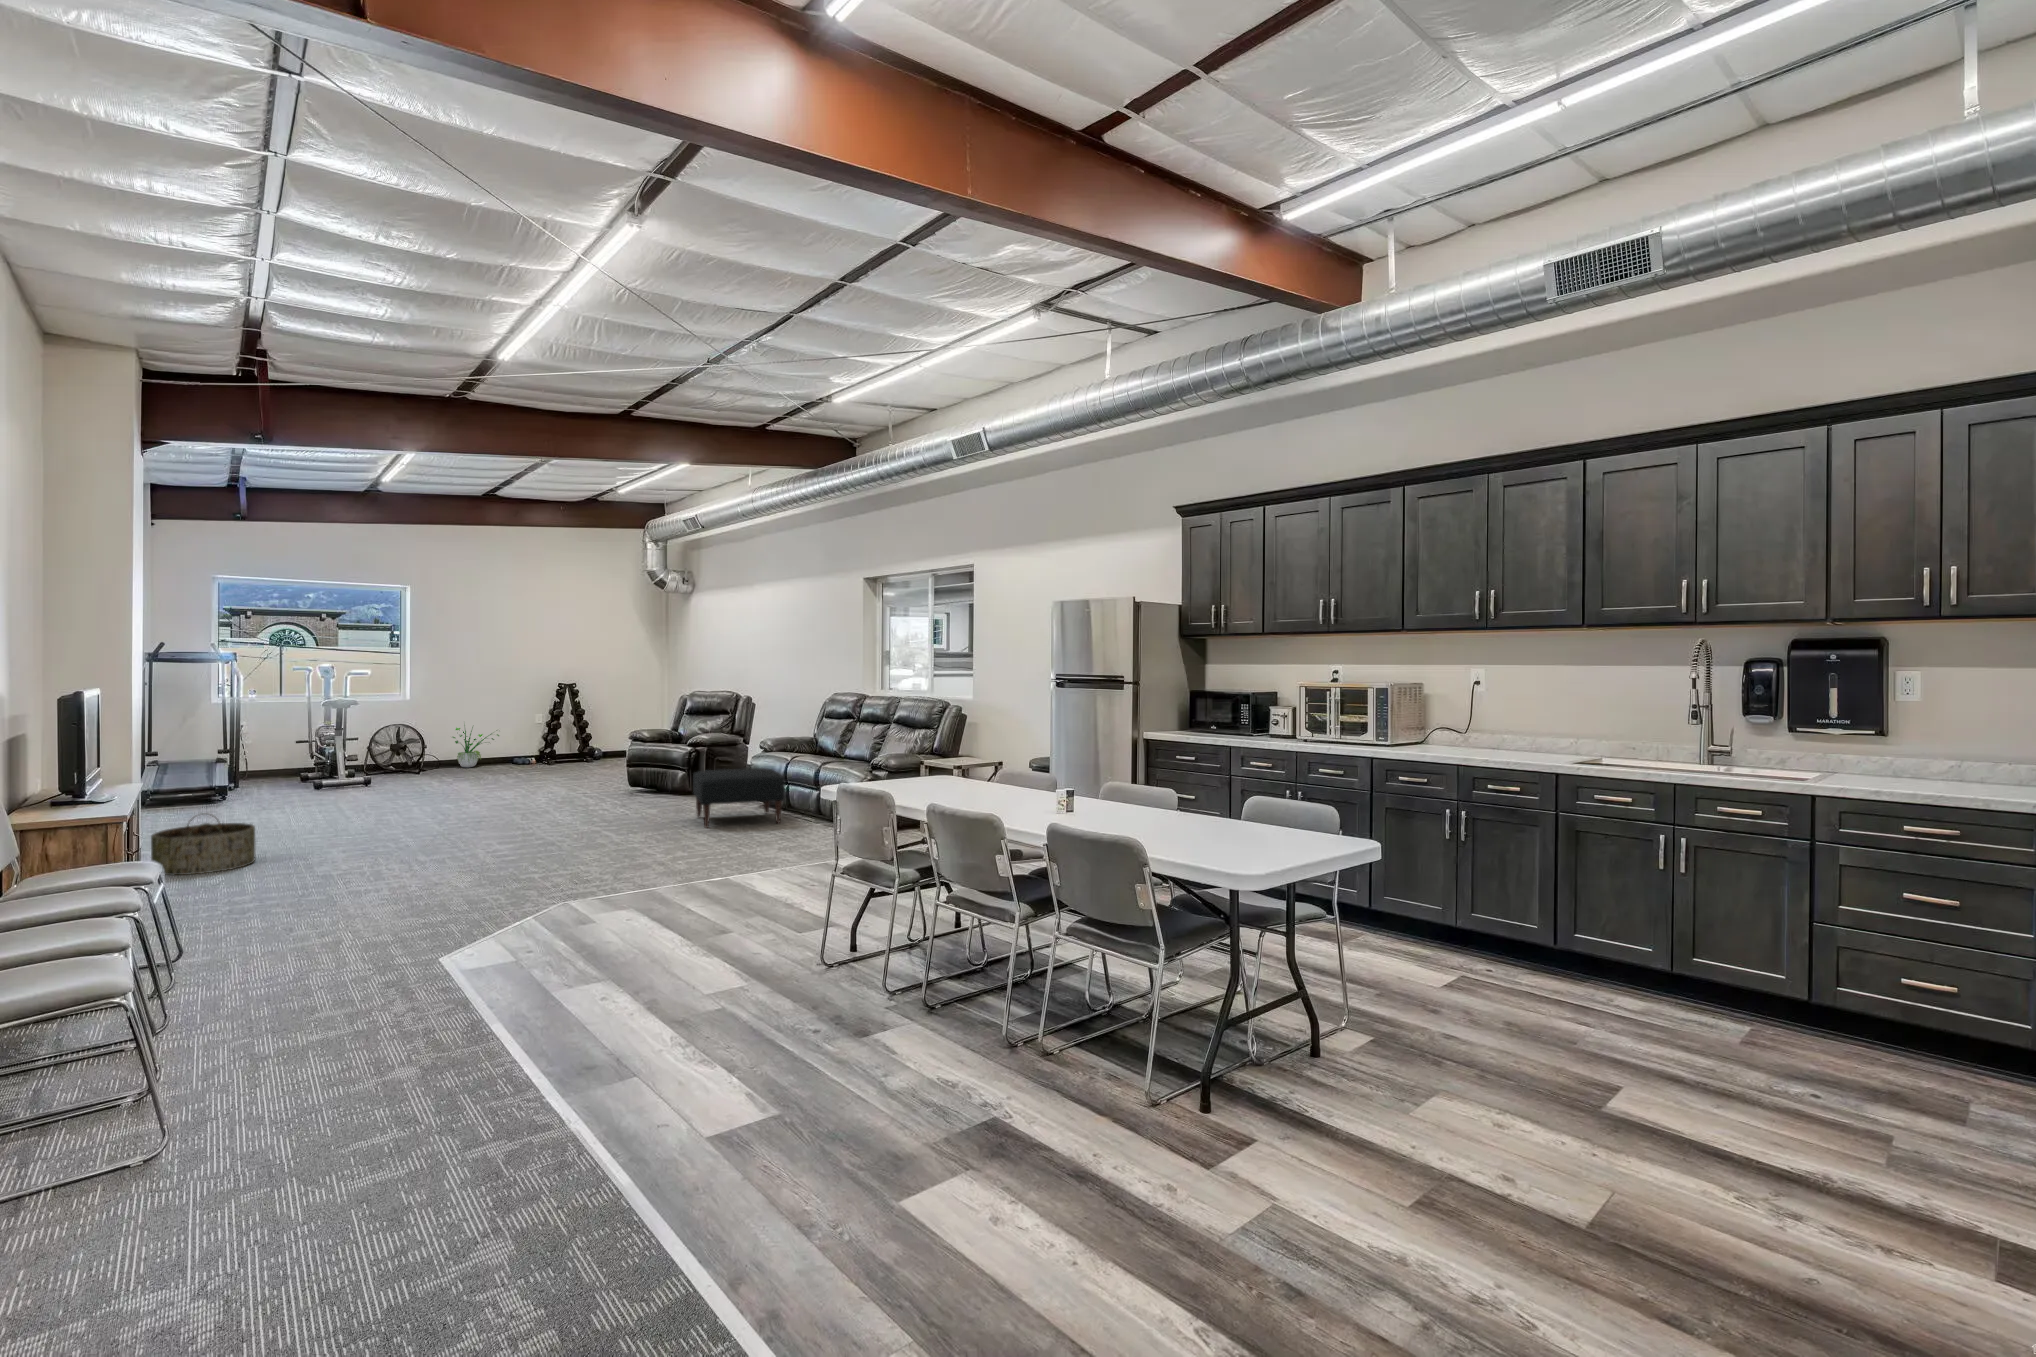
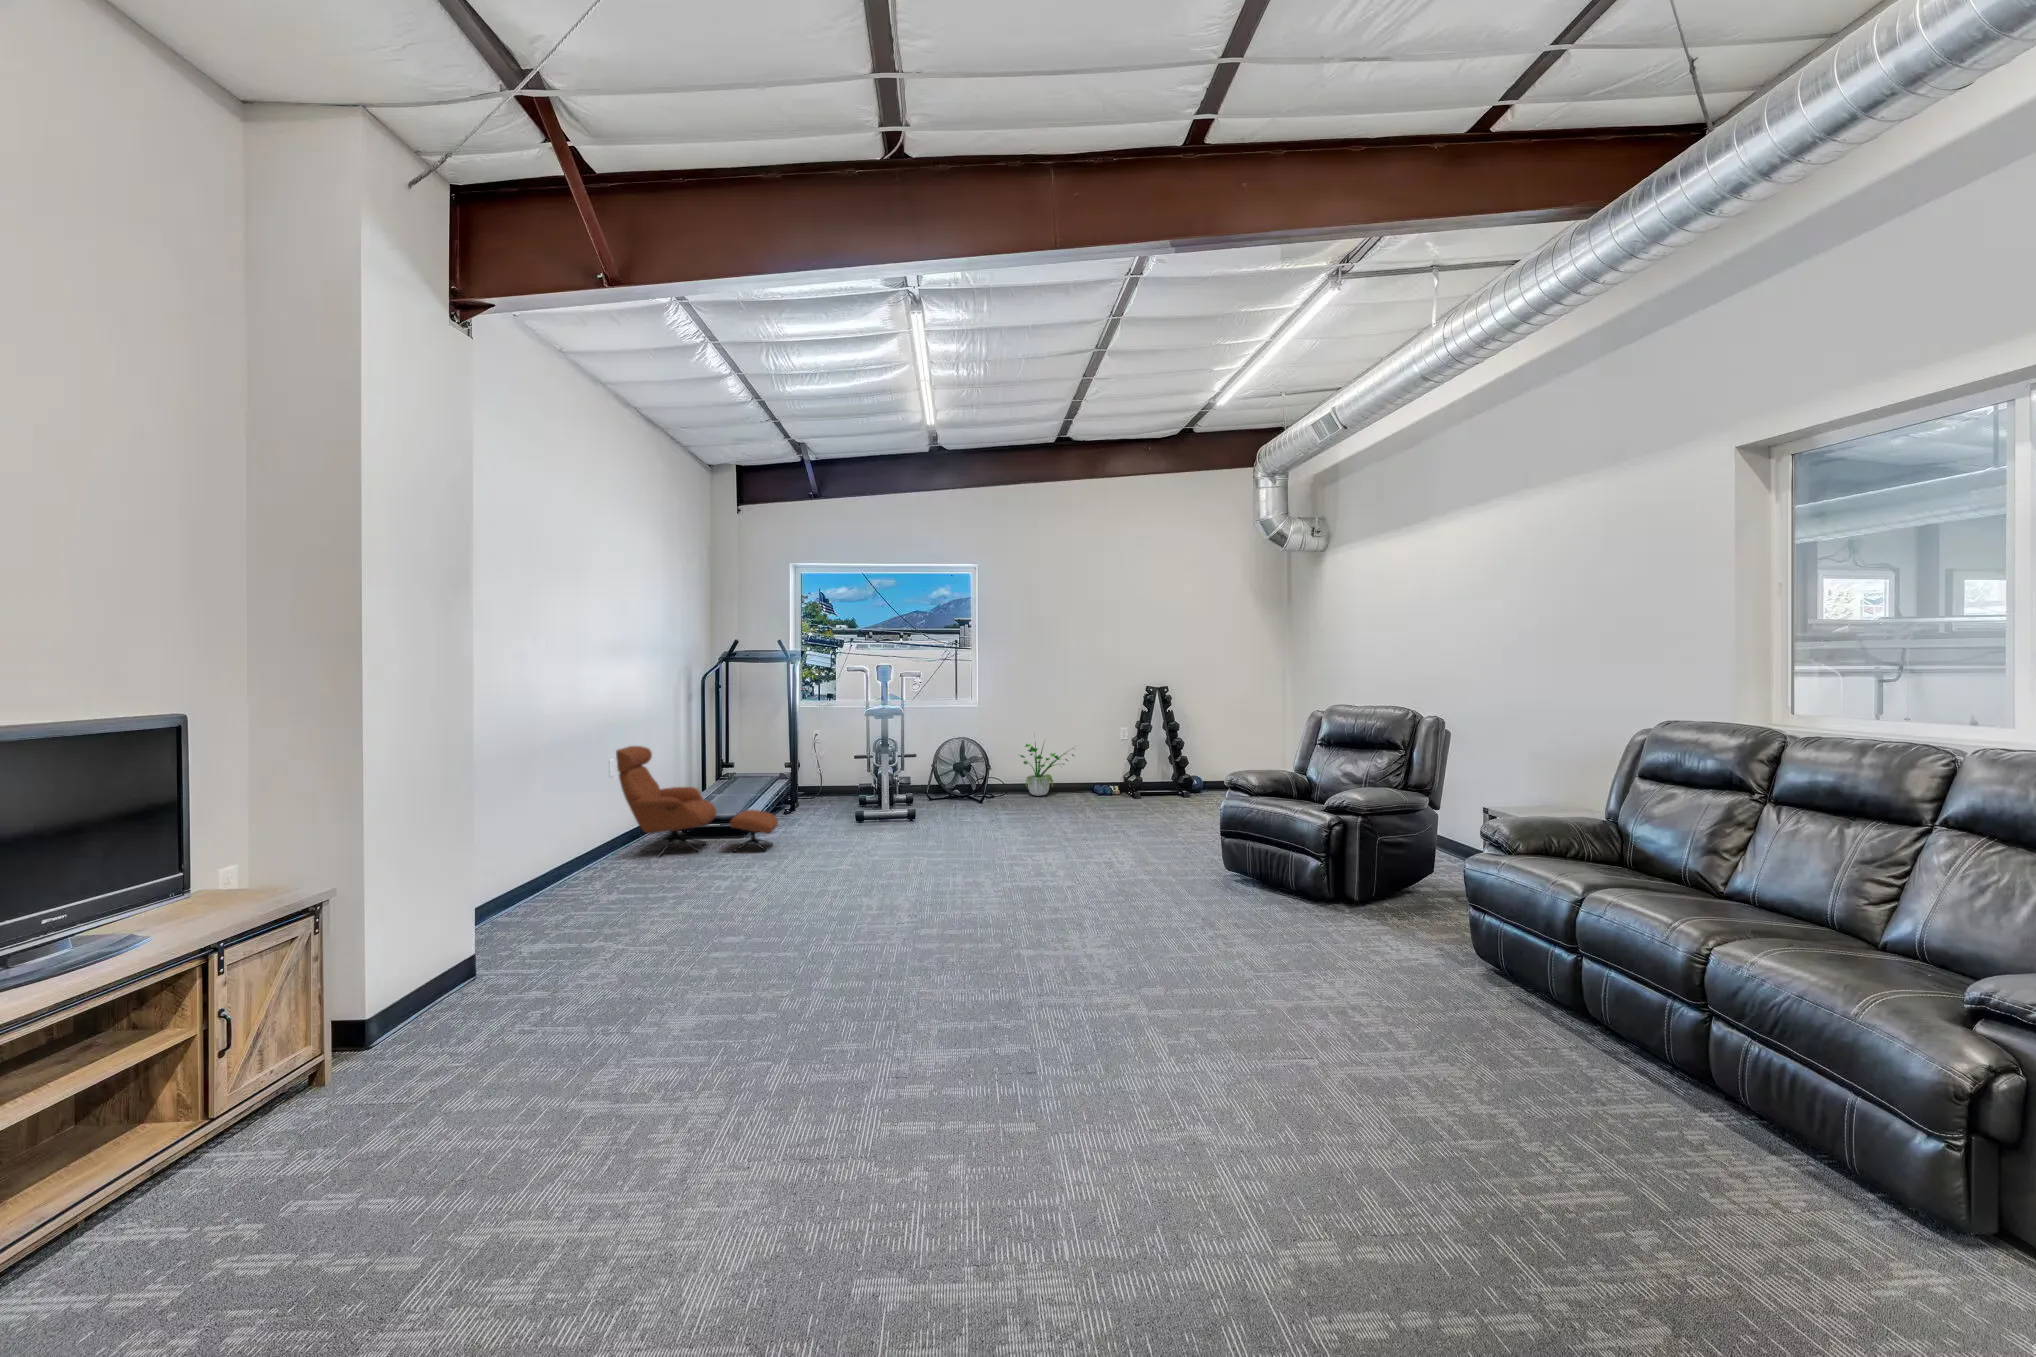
lounge chair: none [110,729,268,815] -> present [616,746,778,858]
ottoman: present [693,768,785,828] -> none [1342,901,1600,1088]
basket: present [151,818,255,875] -> none [392,923,558,1058]

